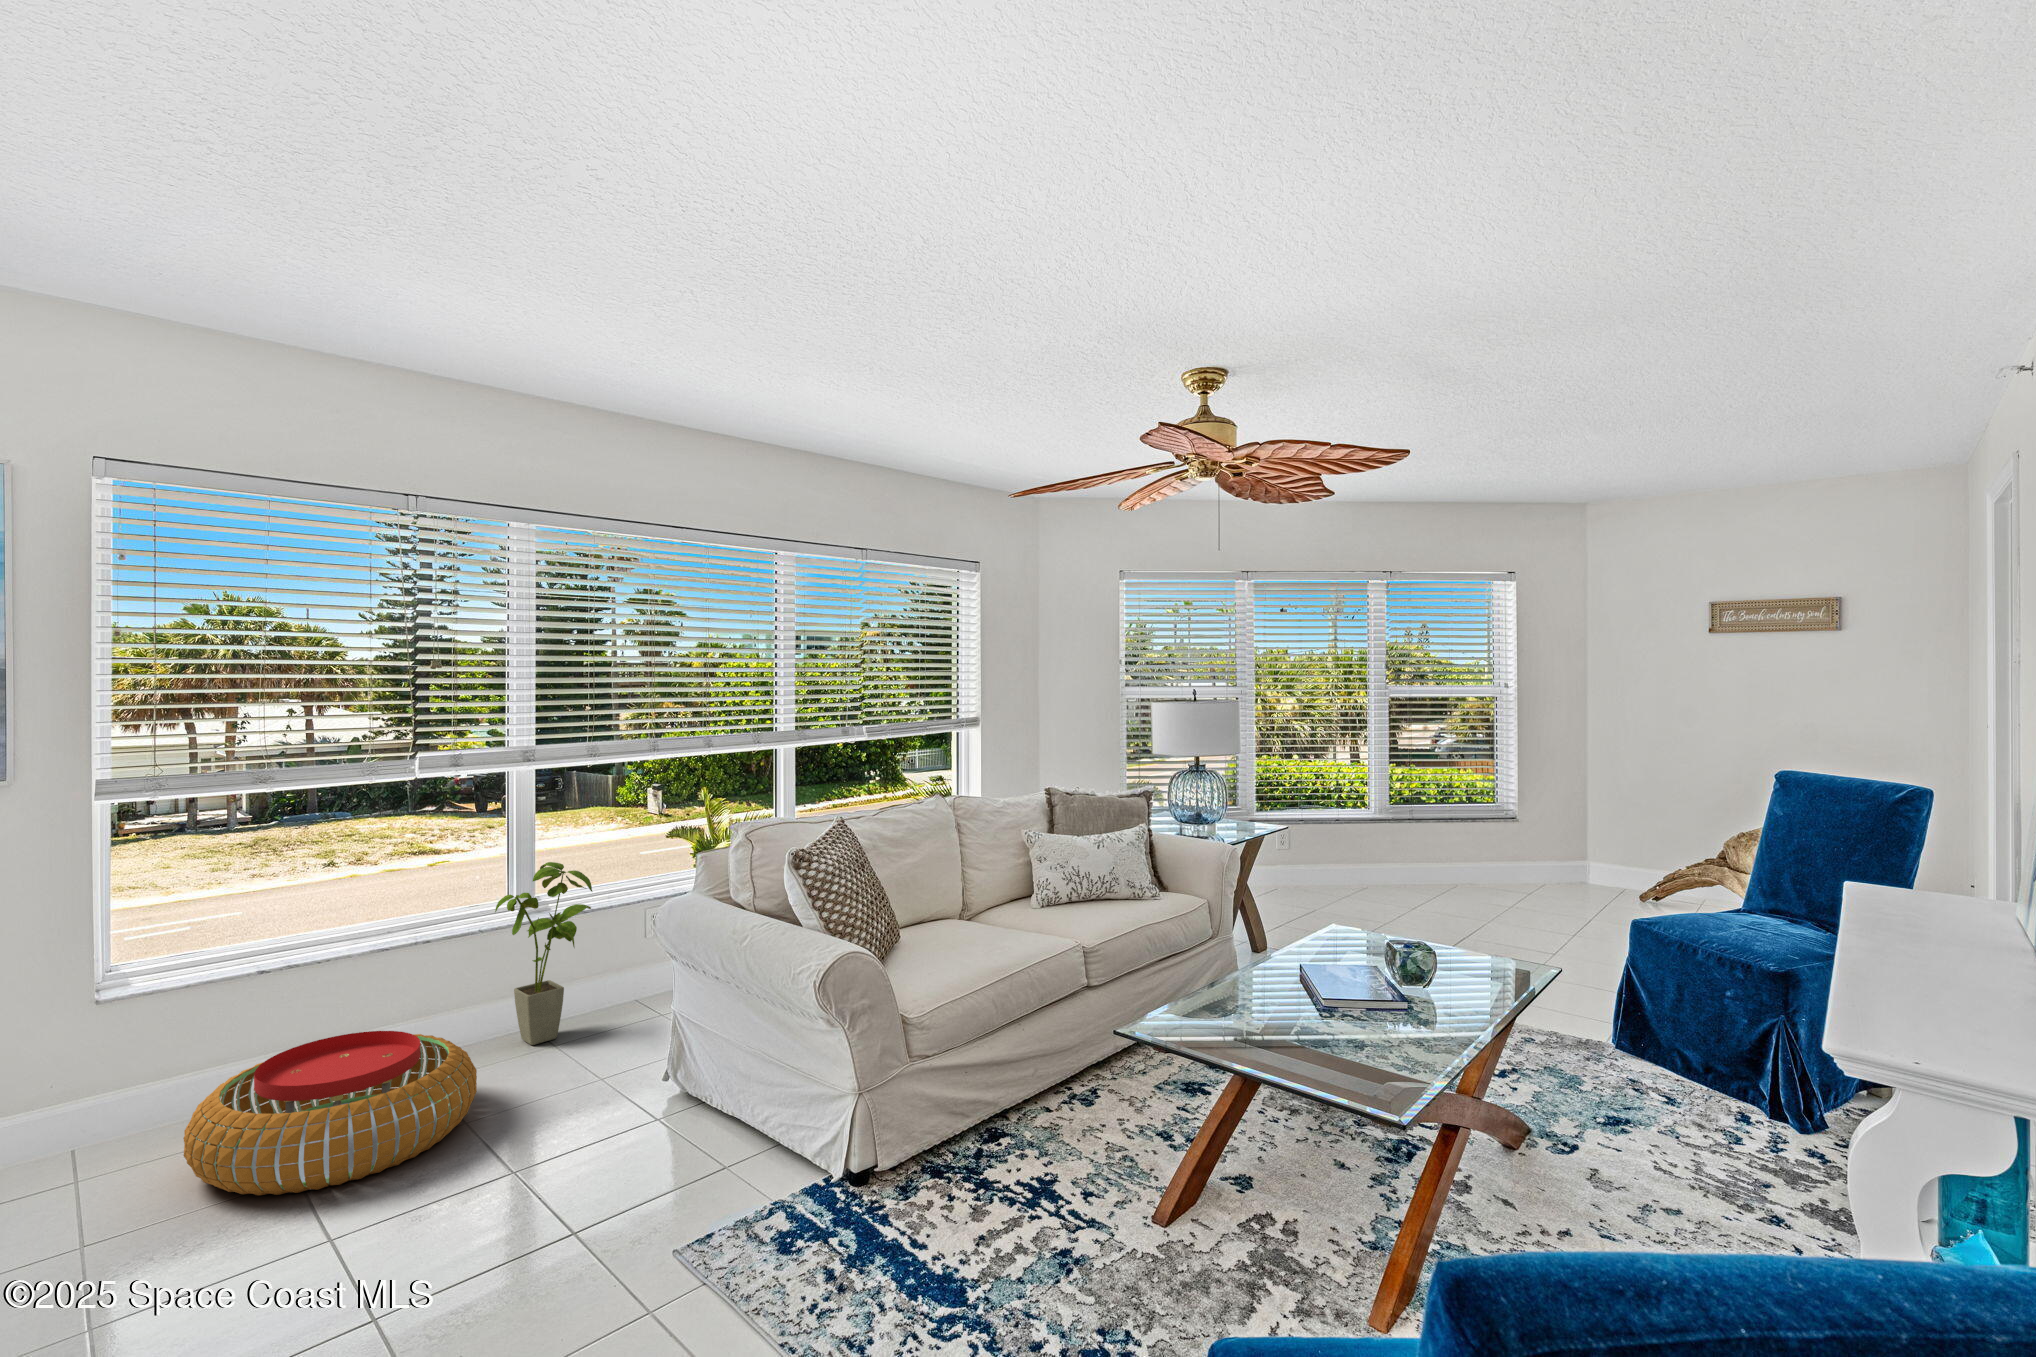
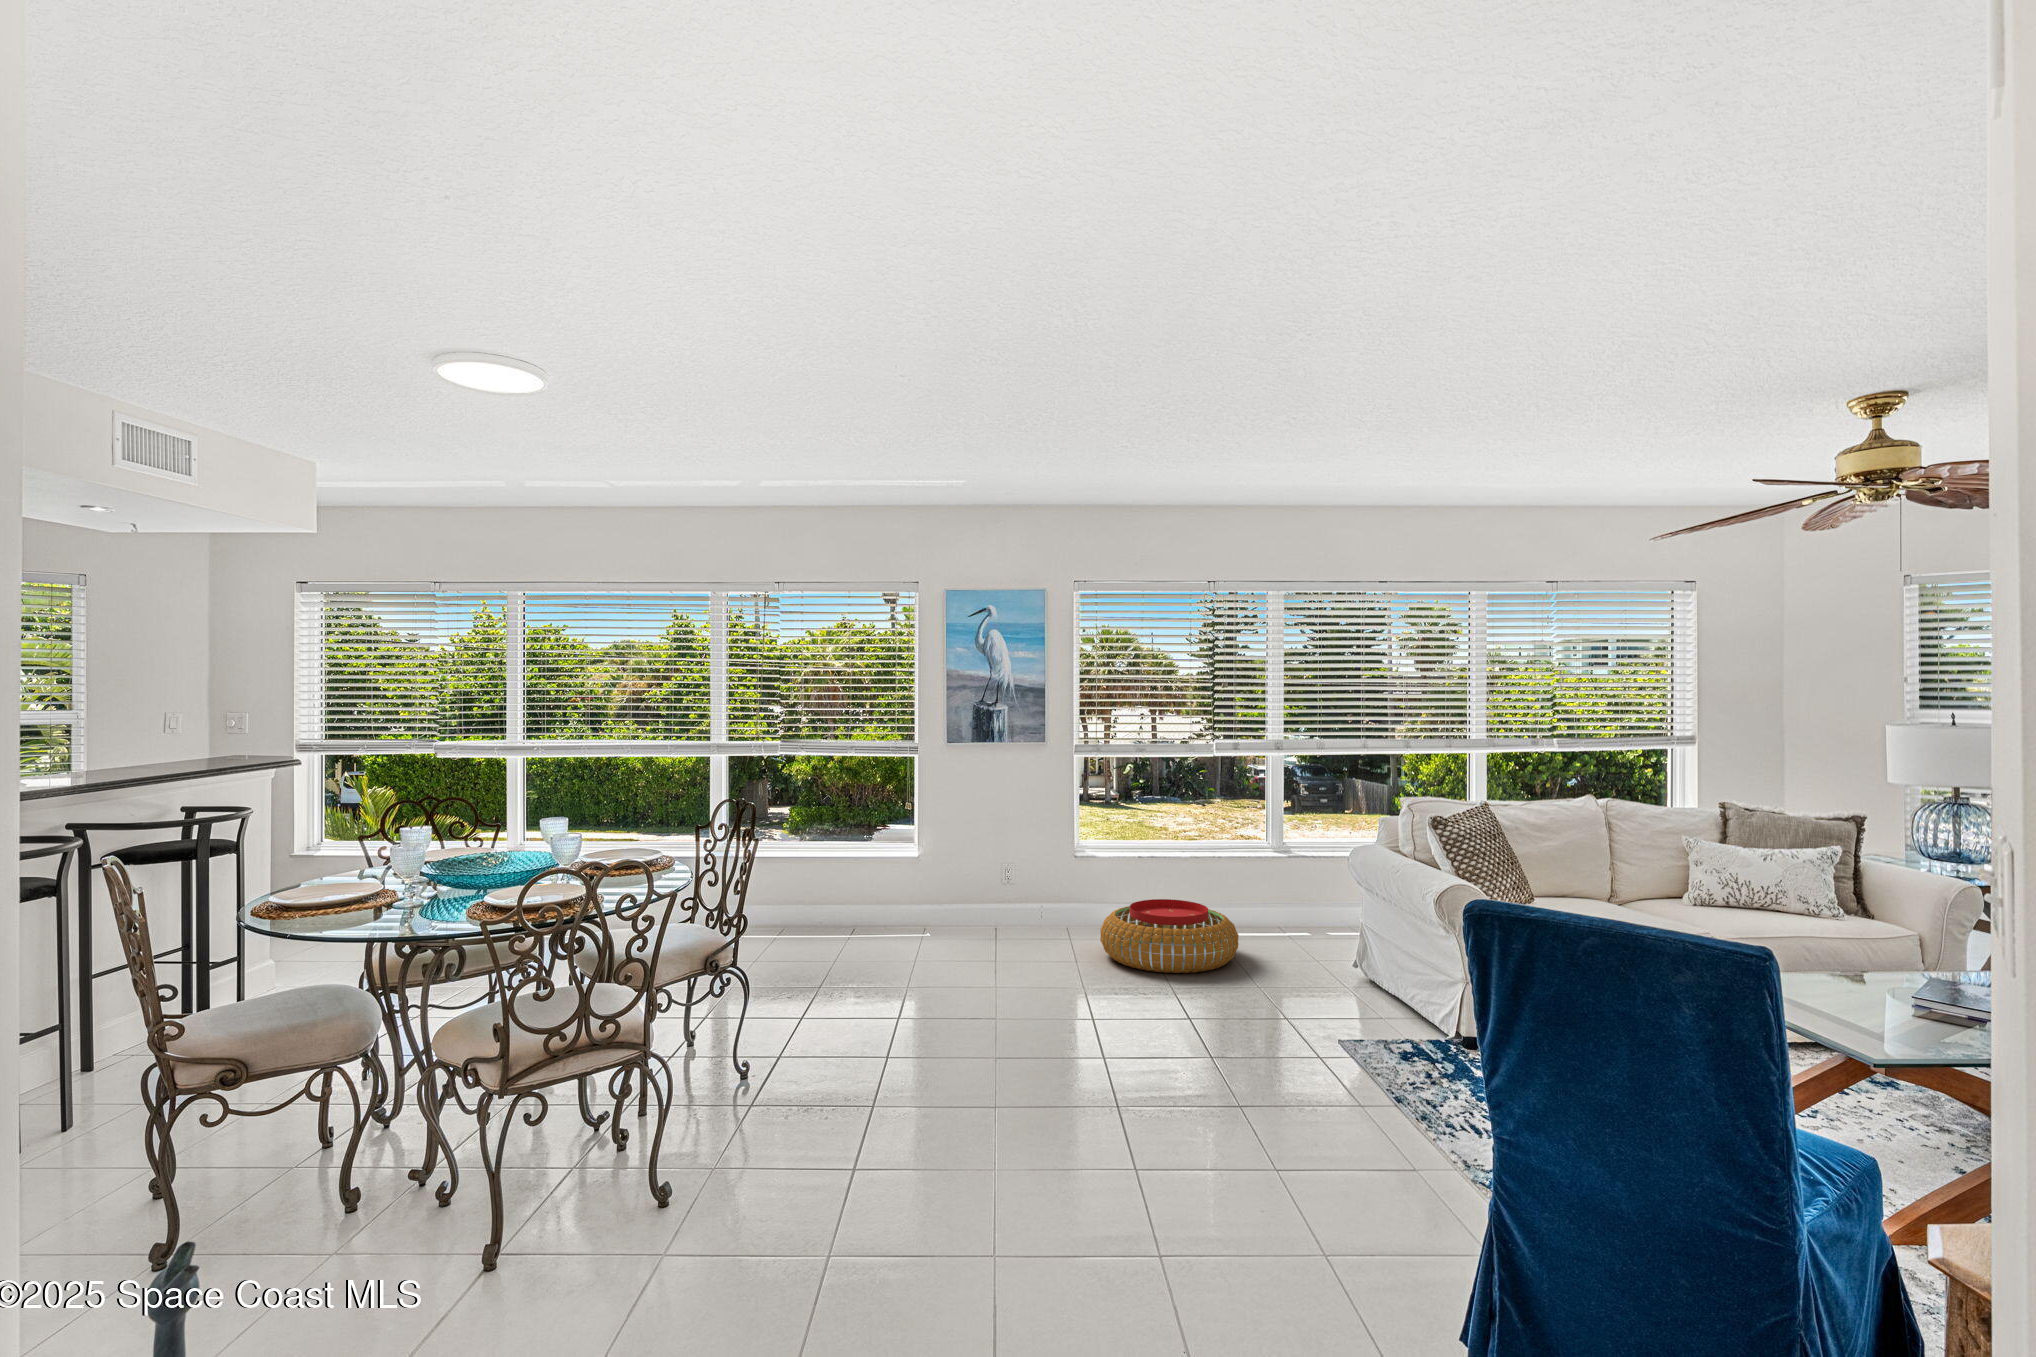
house plant: present [495,862,592,1045] -> none [1254,817,1316,939]

